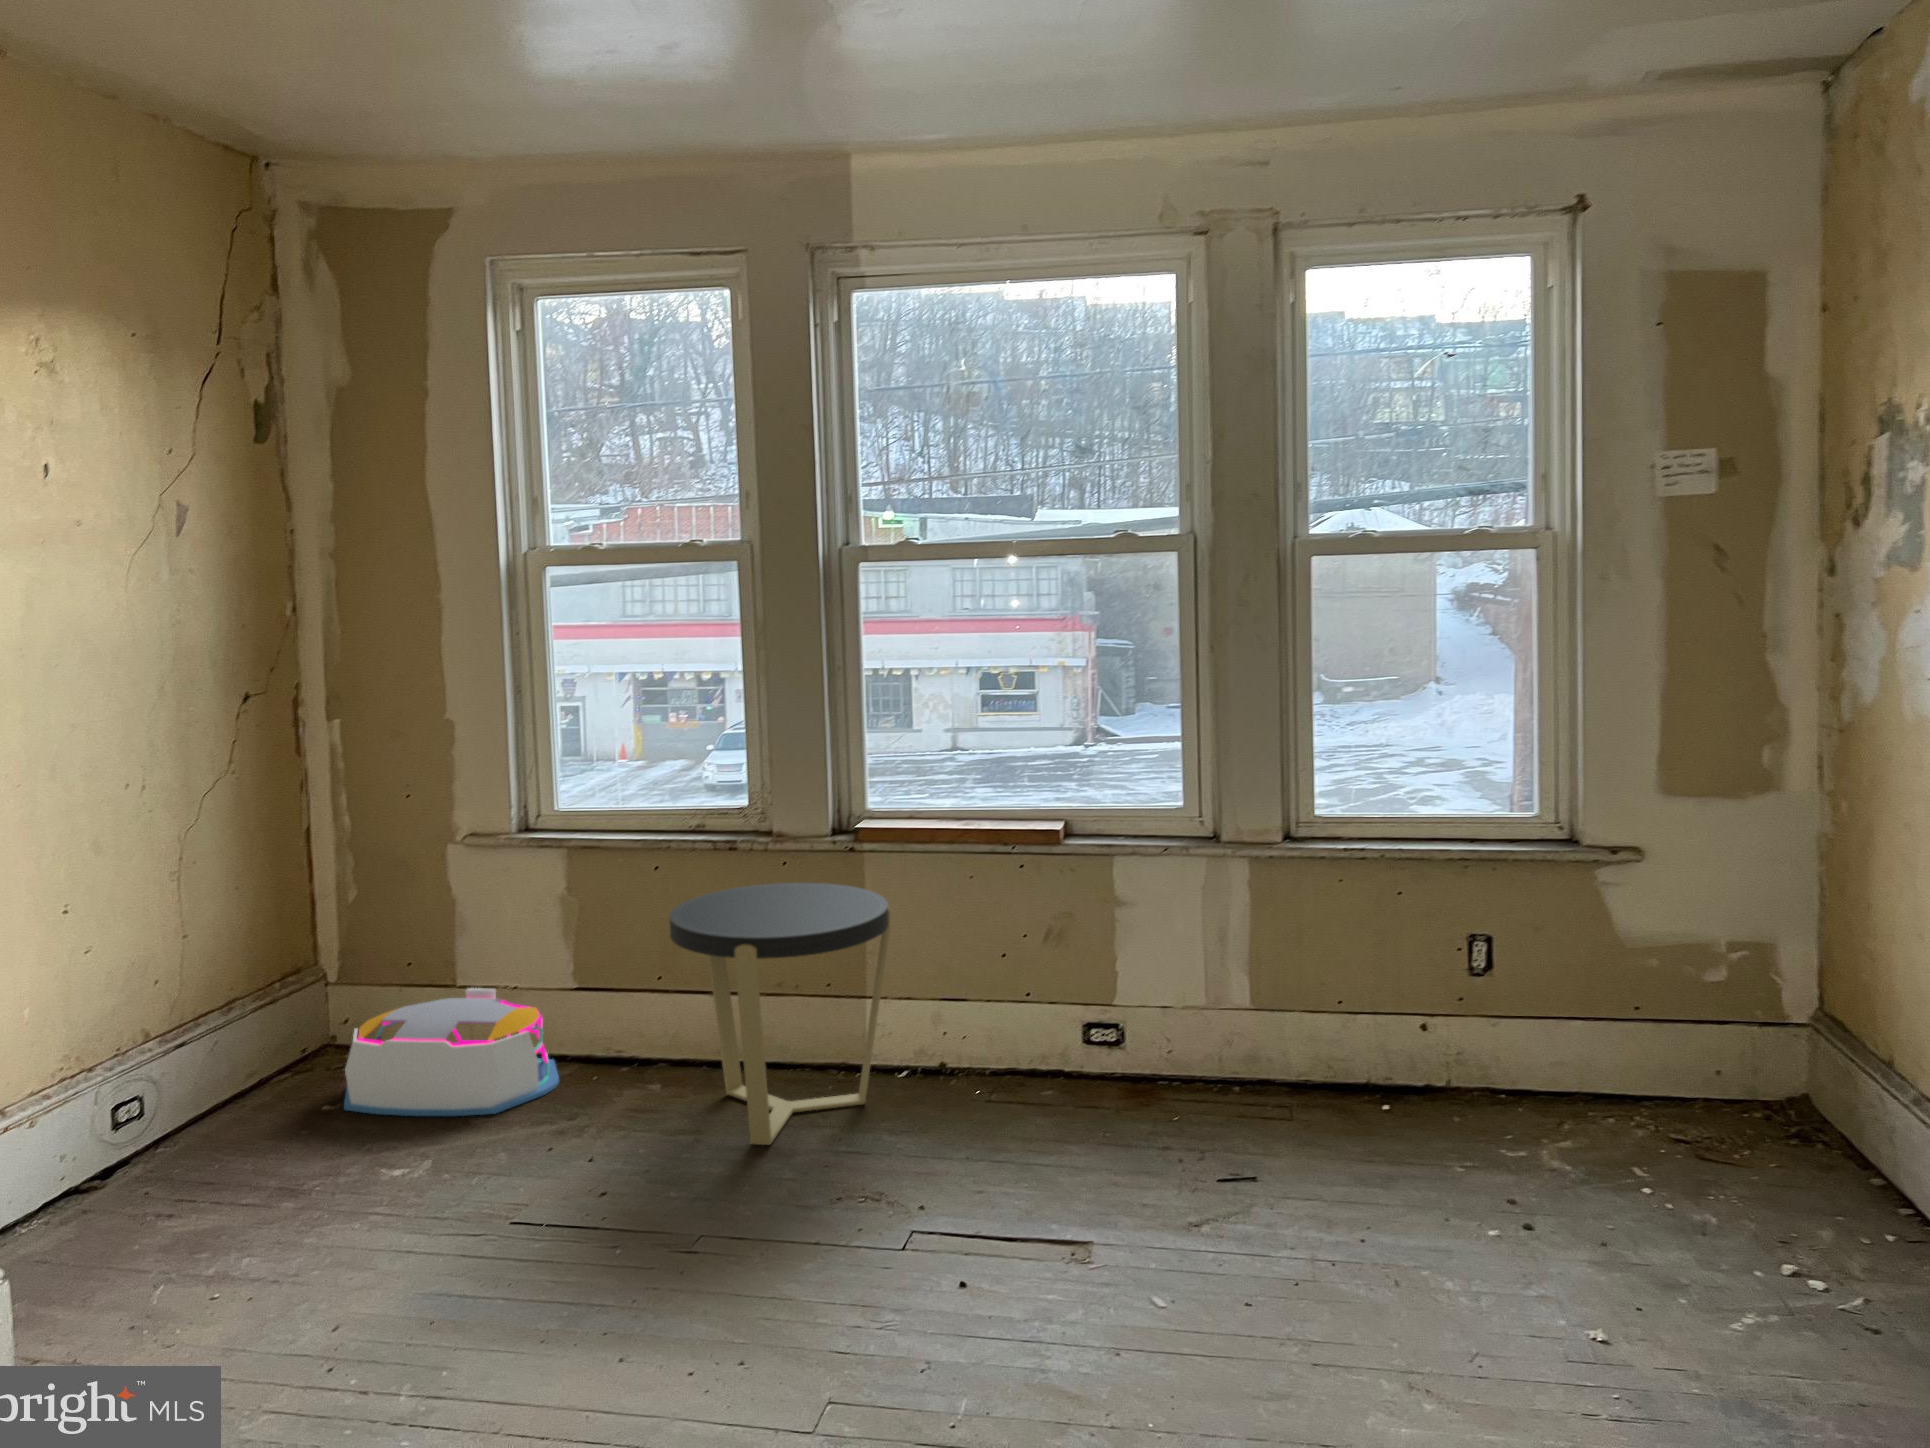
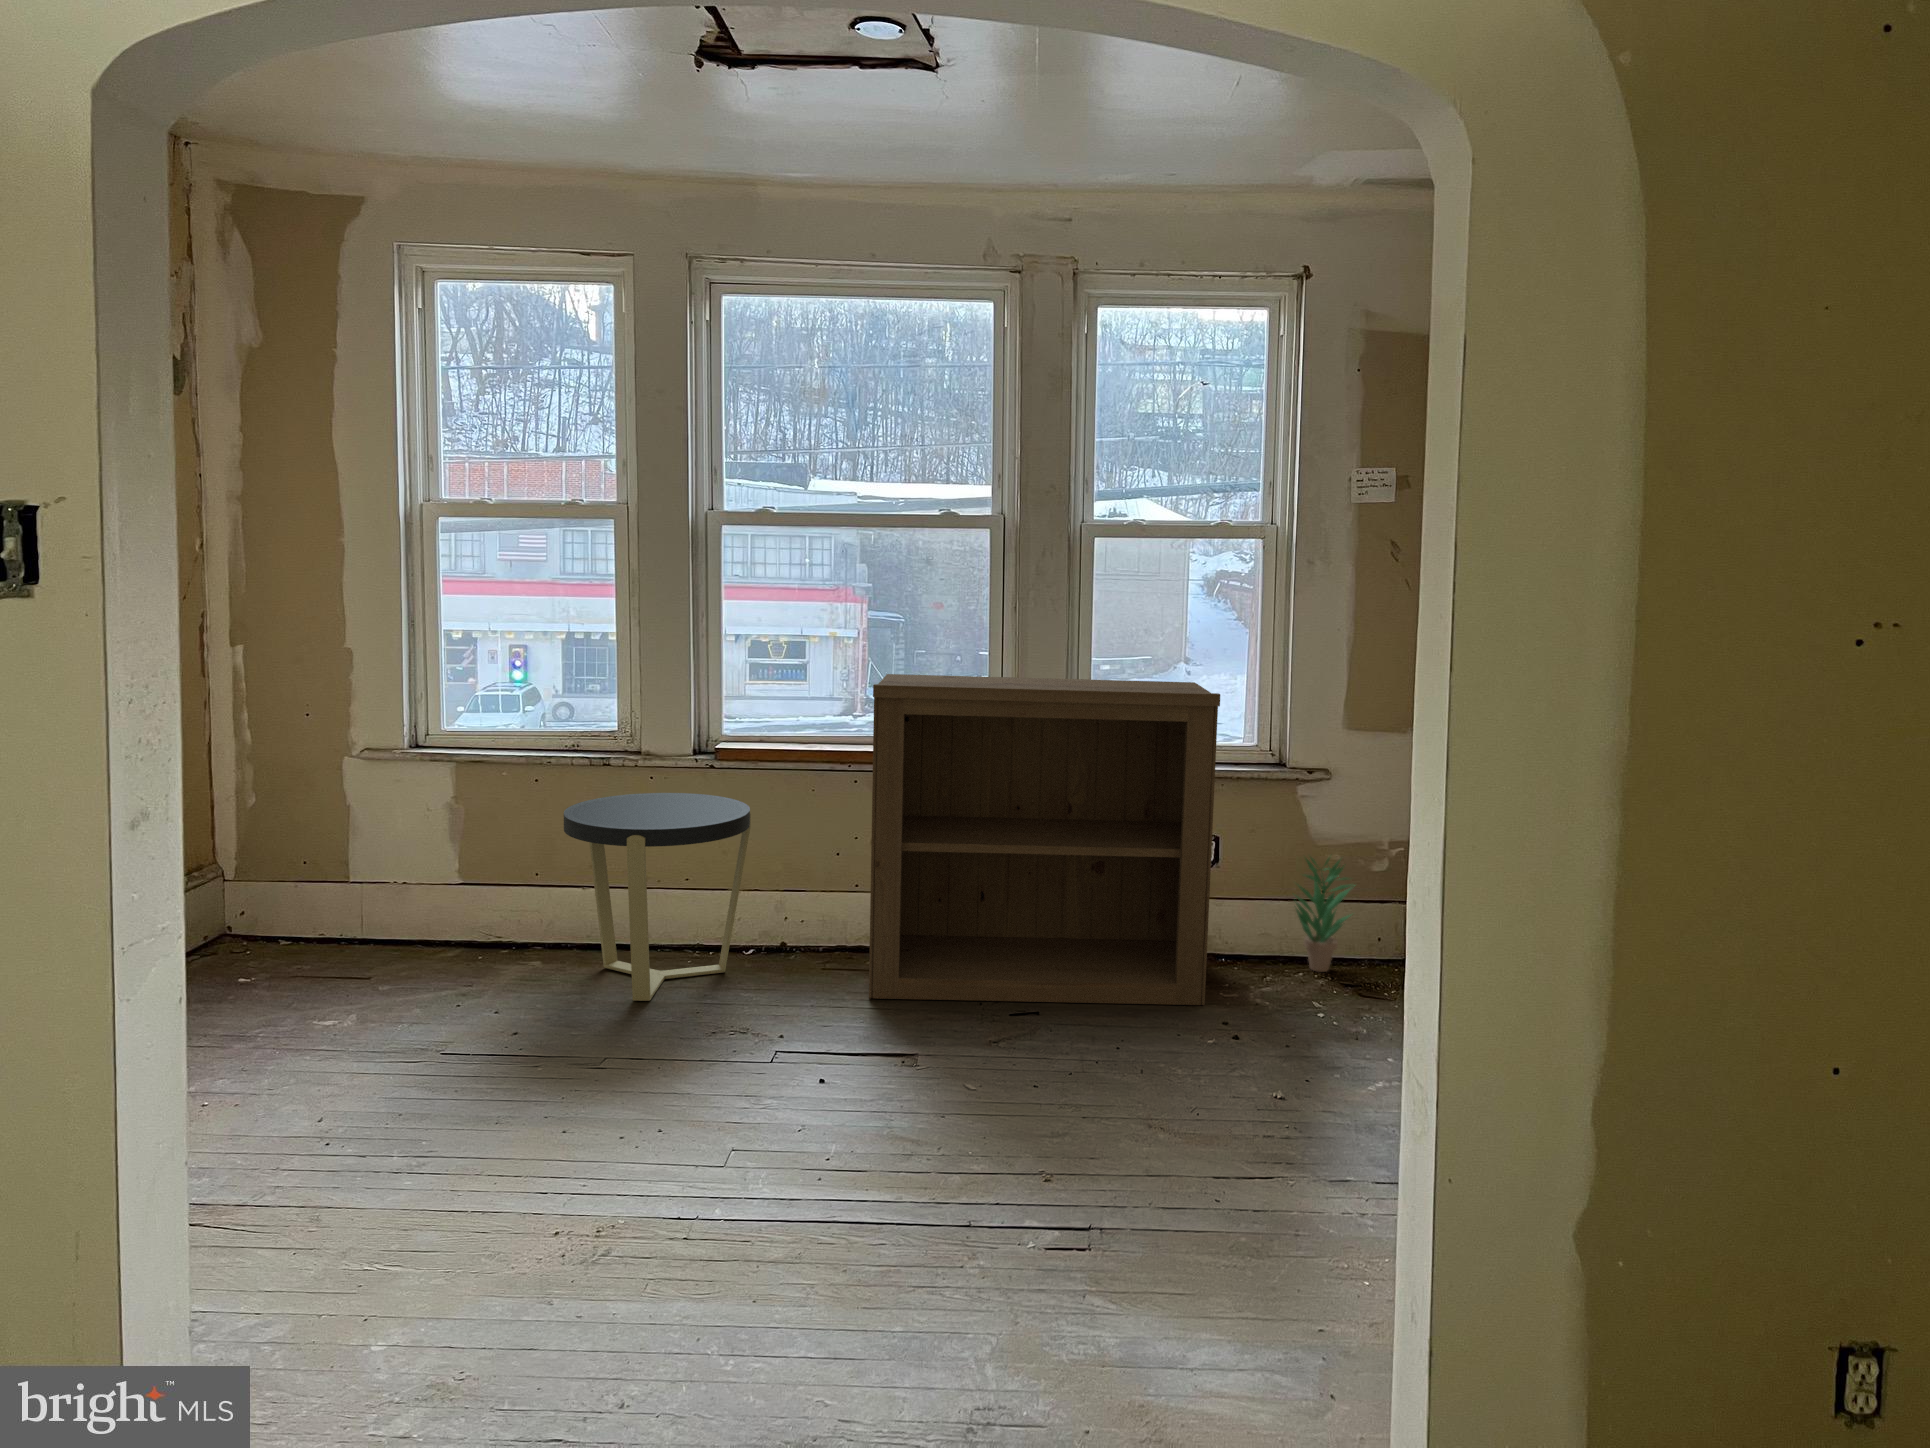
bookshelf: none [1028,735,1491,1173] -> present [869,674,1220,1005]
potted plant: none [1596,962,1692,1122] -> present [1296,857,1355,972]
storage bin: present [344,988,559,1116] -> none [251,884,451,988]

